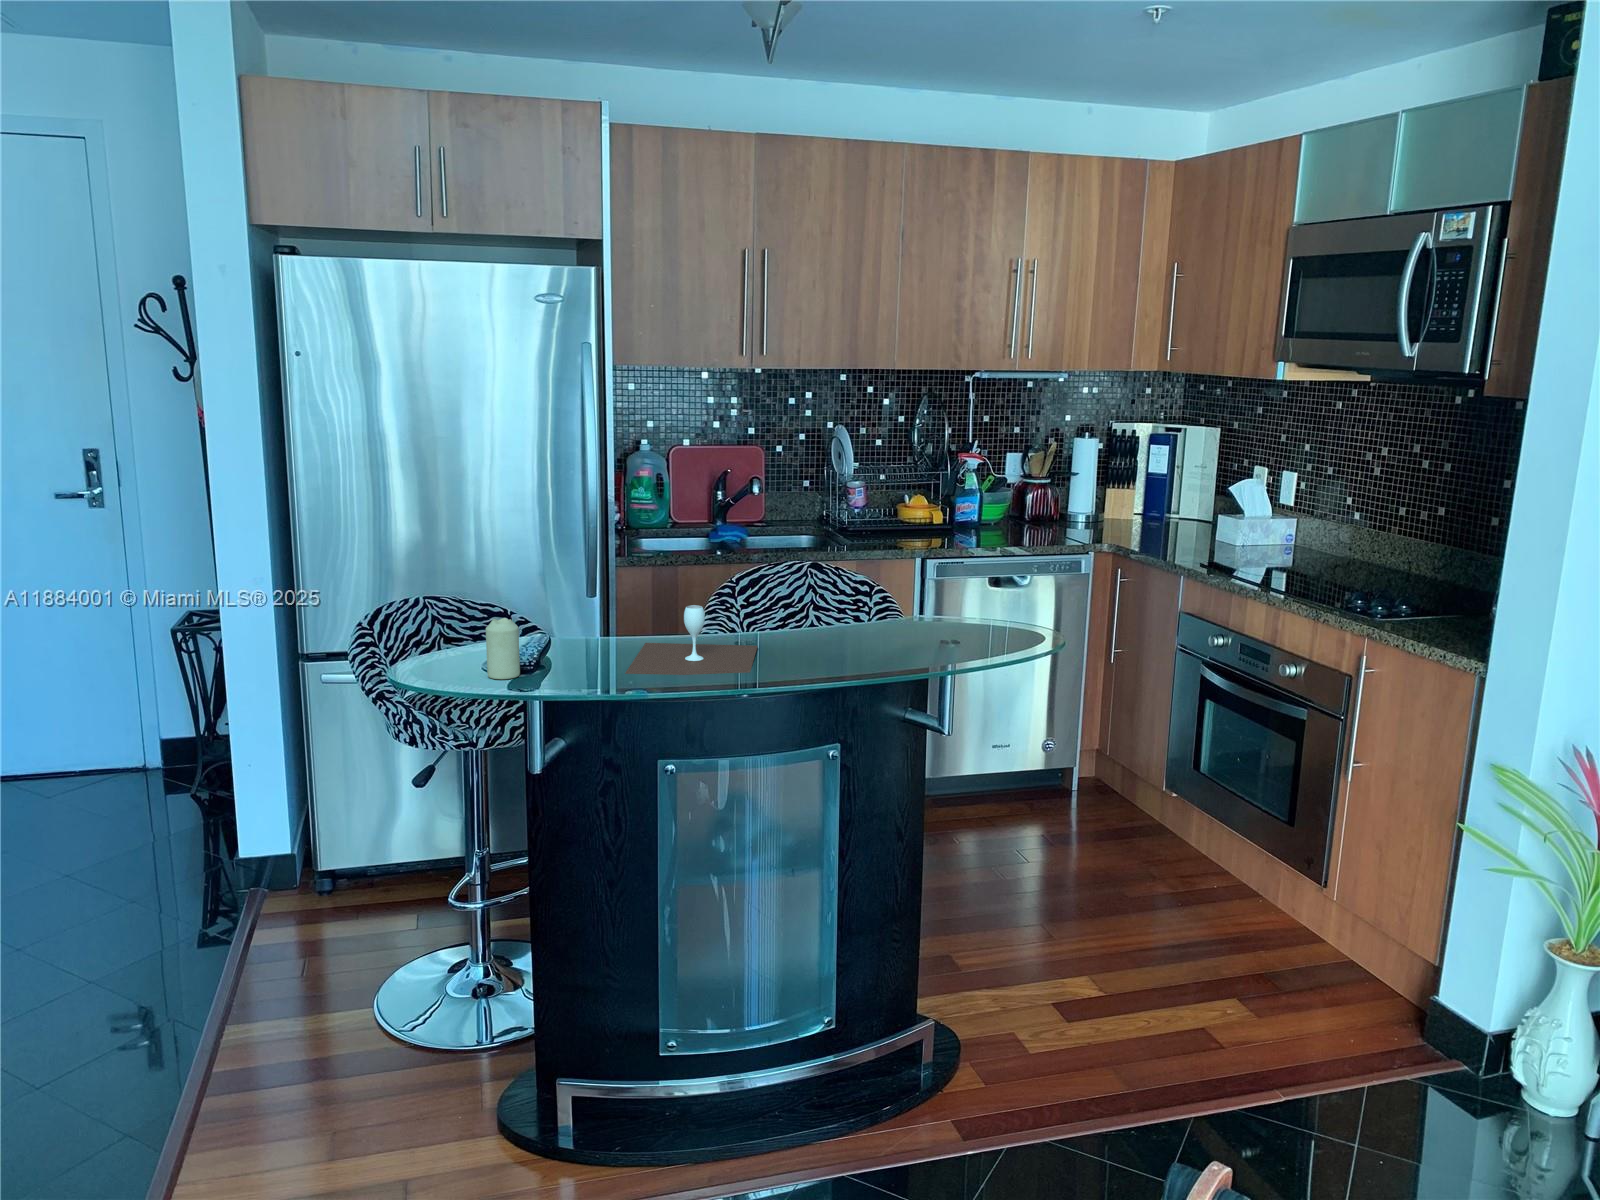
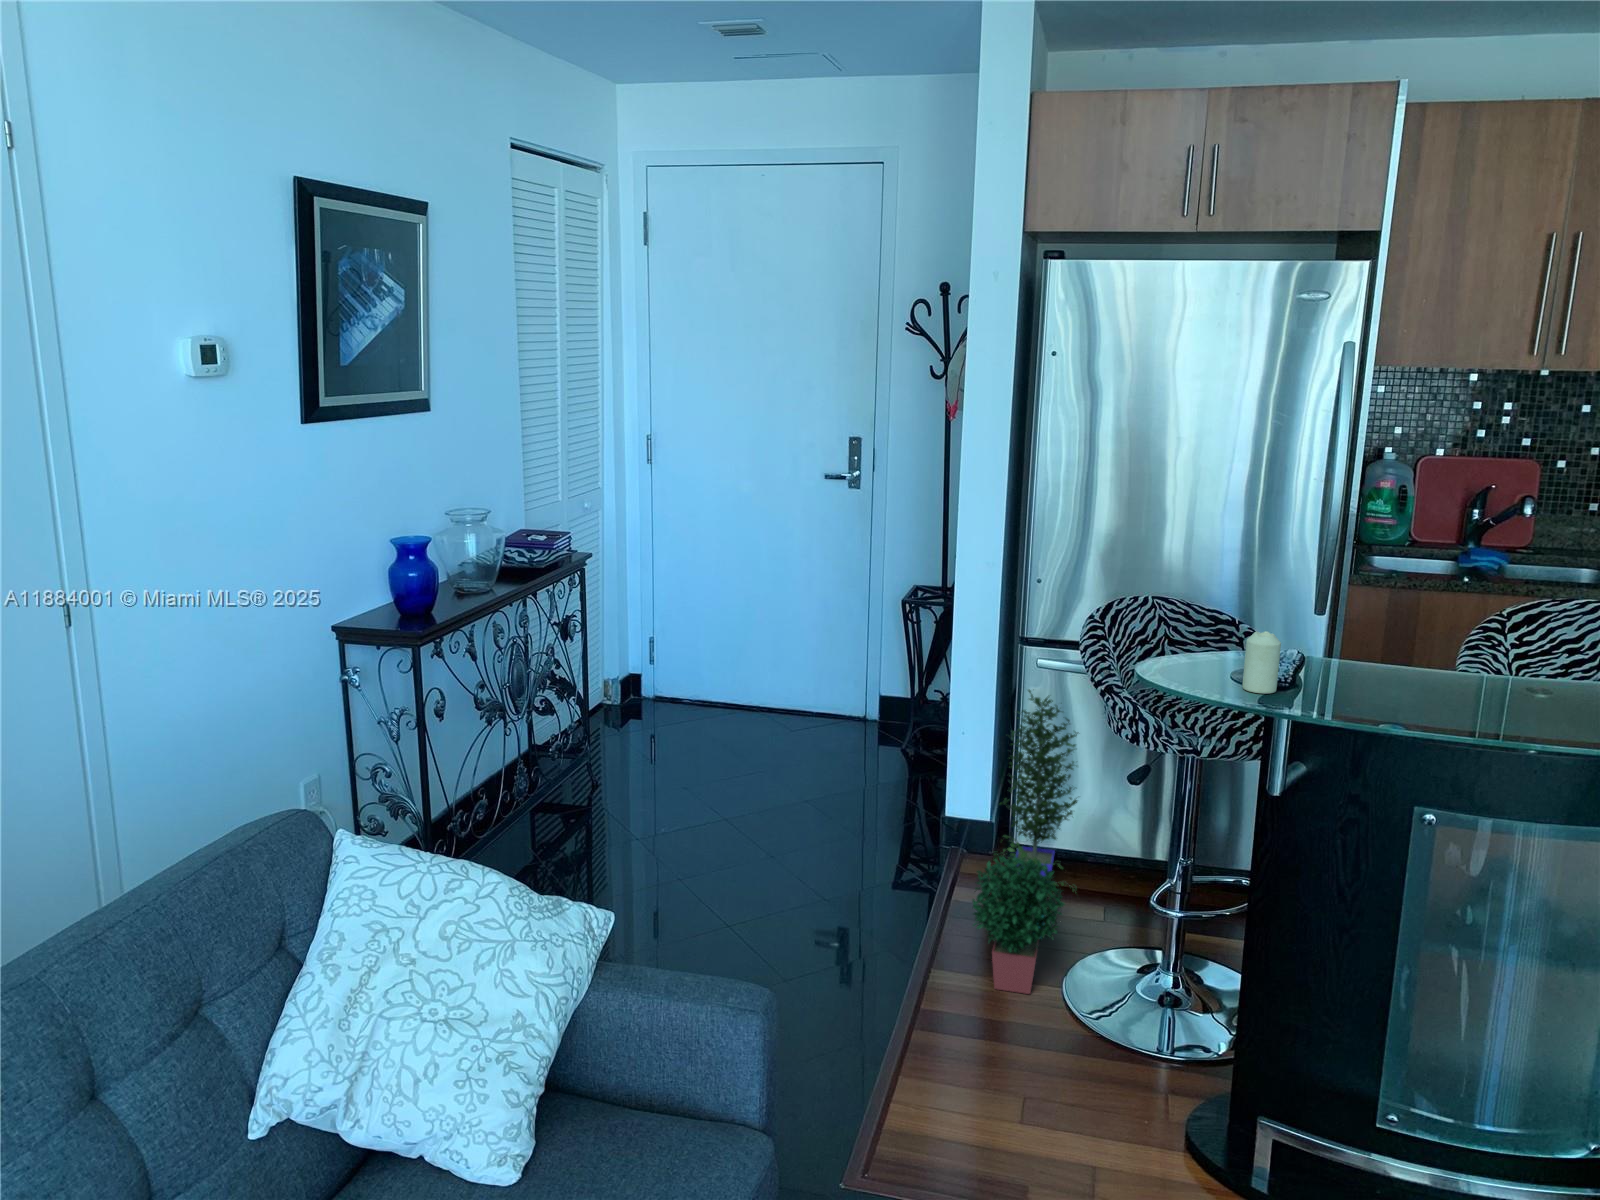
wine glass: present [625,605,758,675] -> none [1394,641,1554,730]
potted plant: none [260,706,385,1032] -> present [973,690,1078,994]

